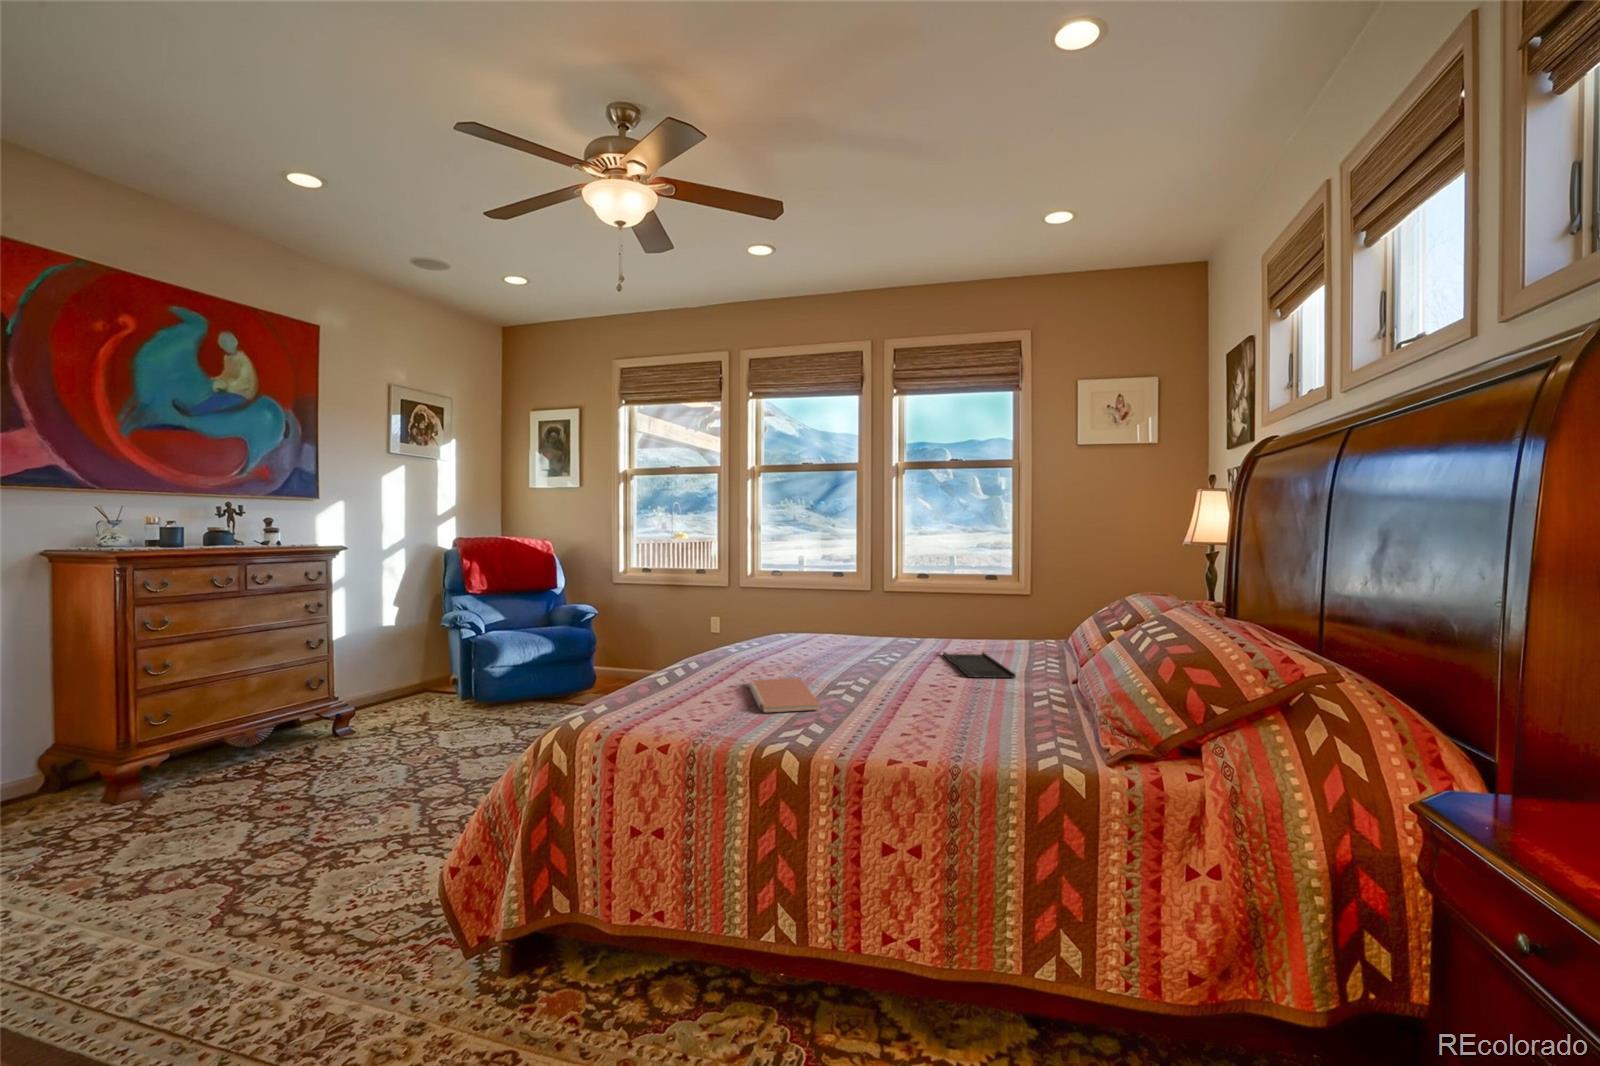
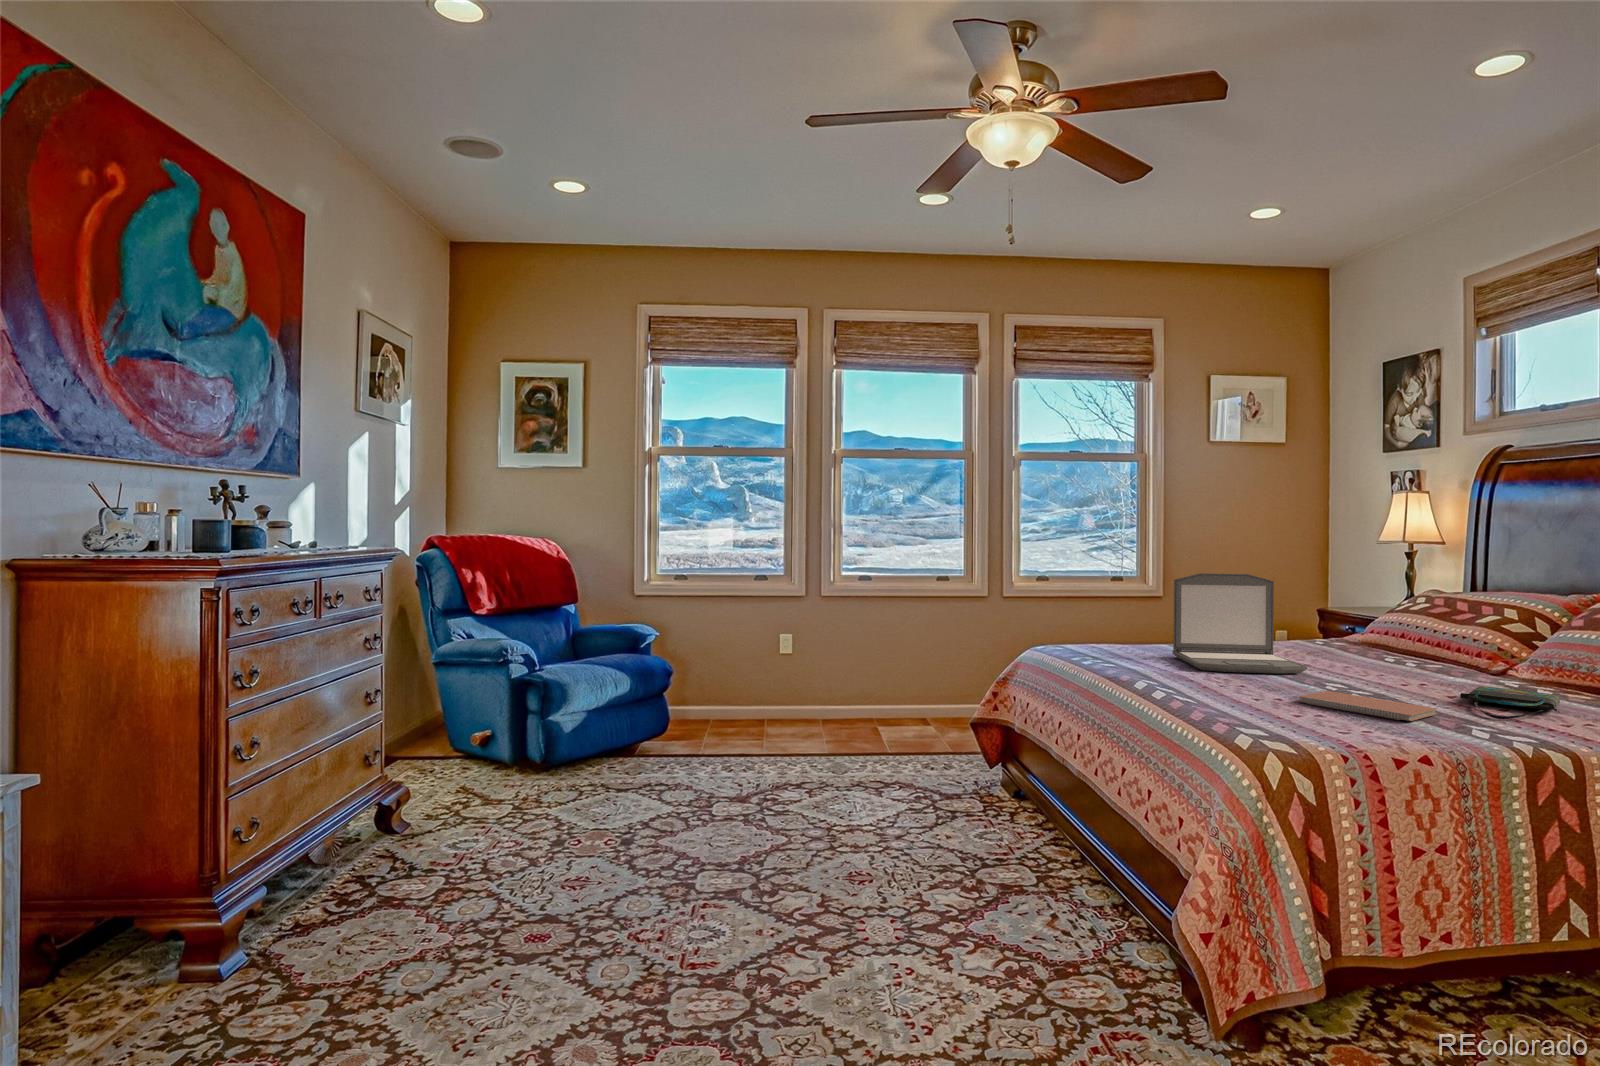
laptop: none [789,565,900,661] -> present [1172,573,1307,674]
tray: present [943,652,1016,678] -> none [1328,658,1454,679]
tote bag: none [862,690,991,722] -> present [1460,686,1560,719]

